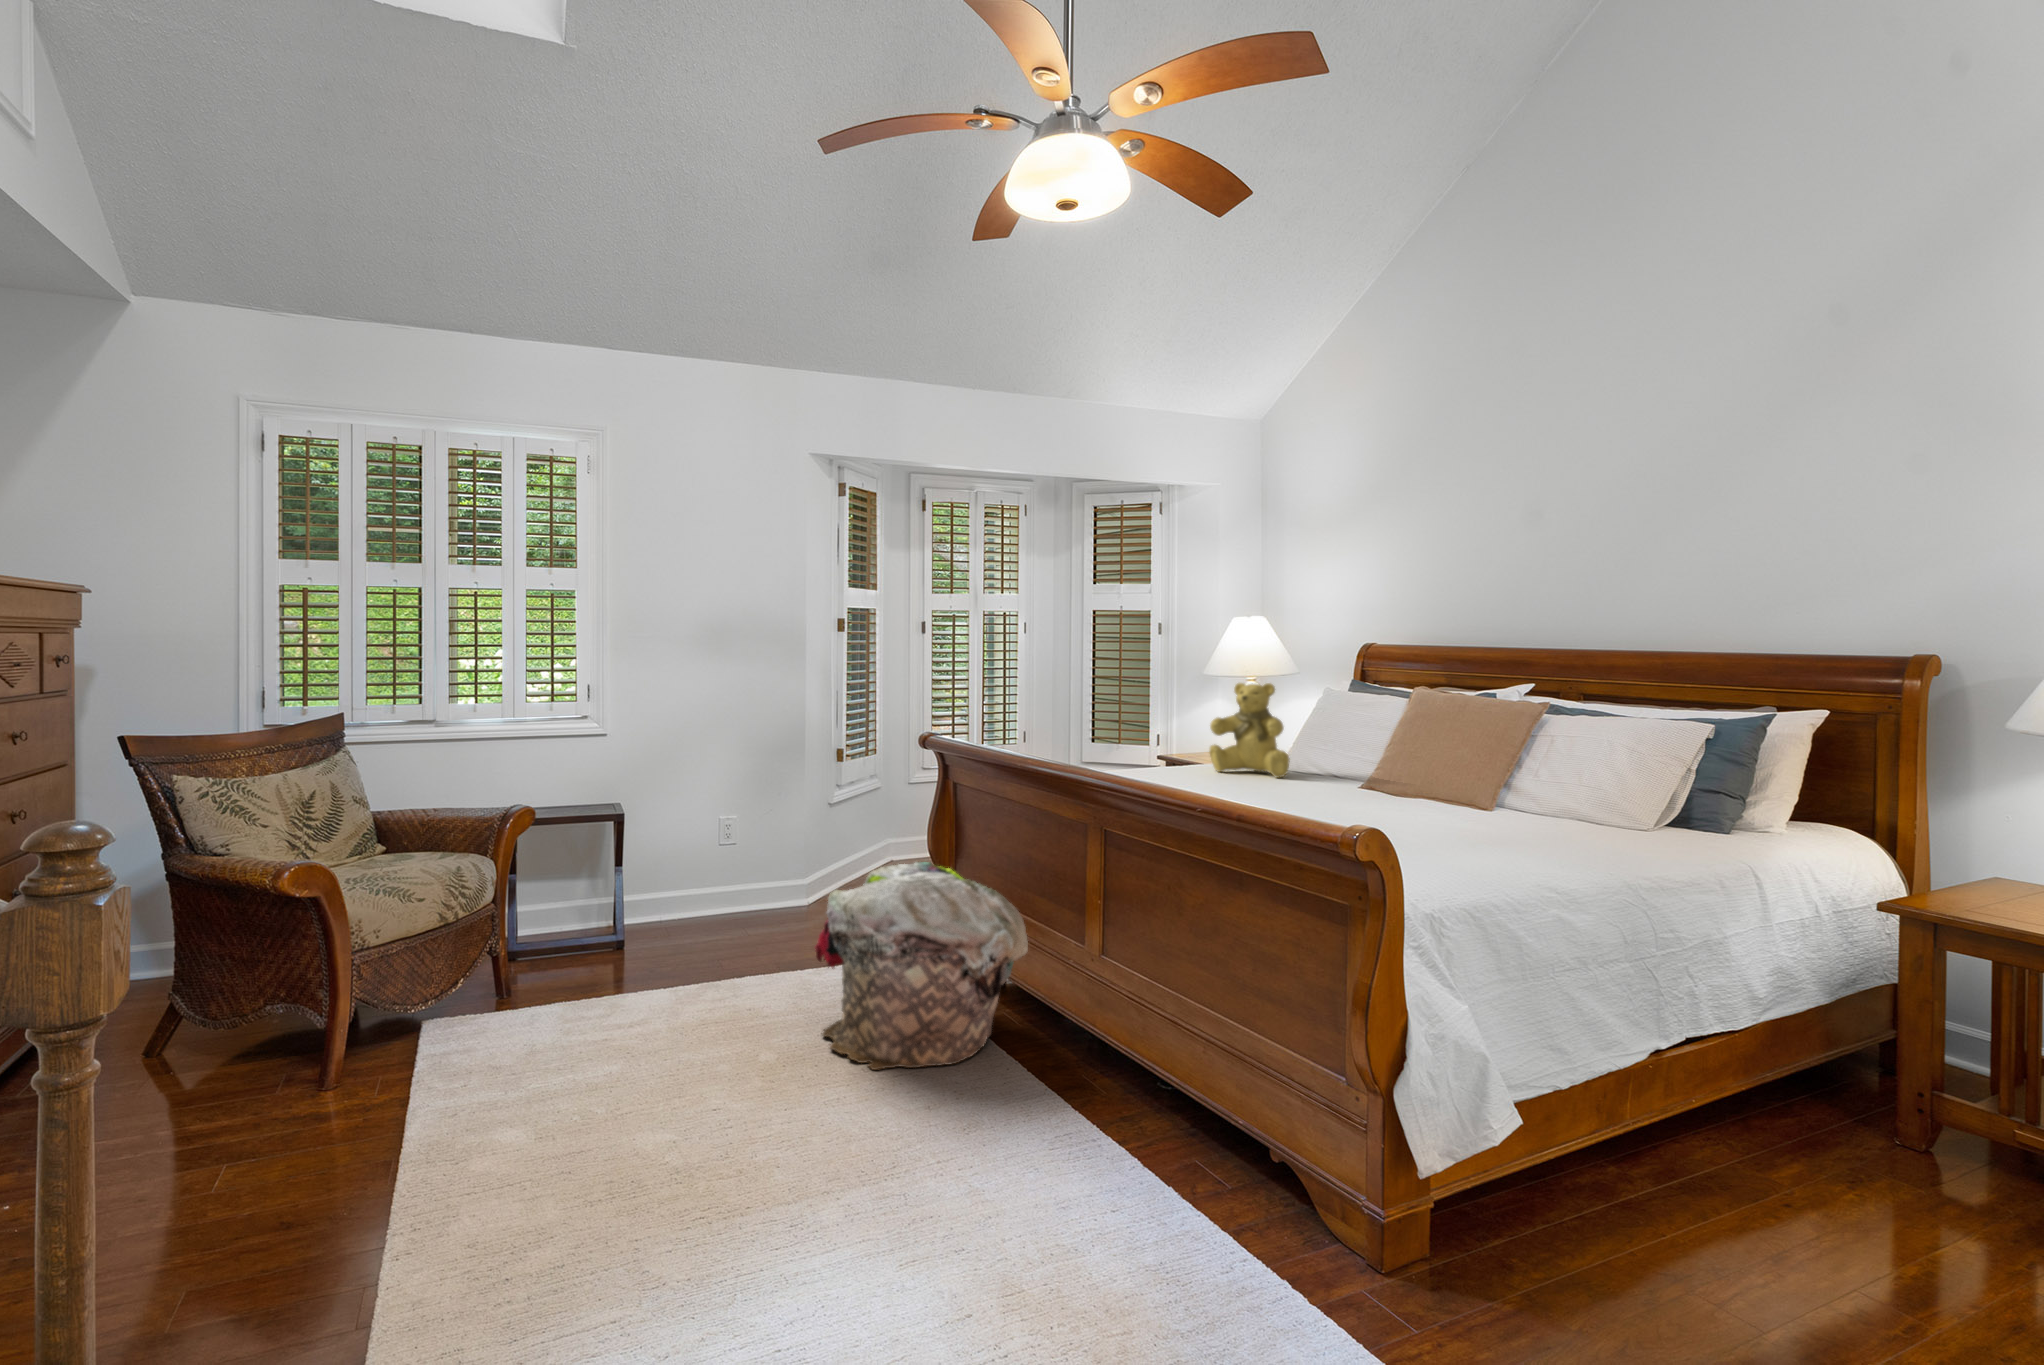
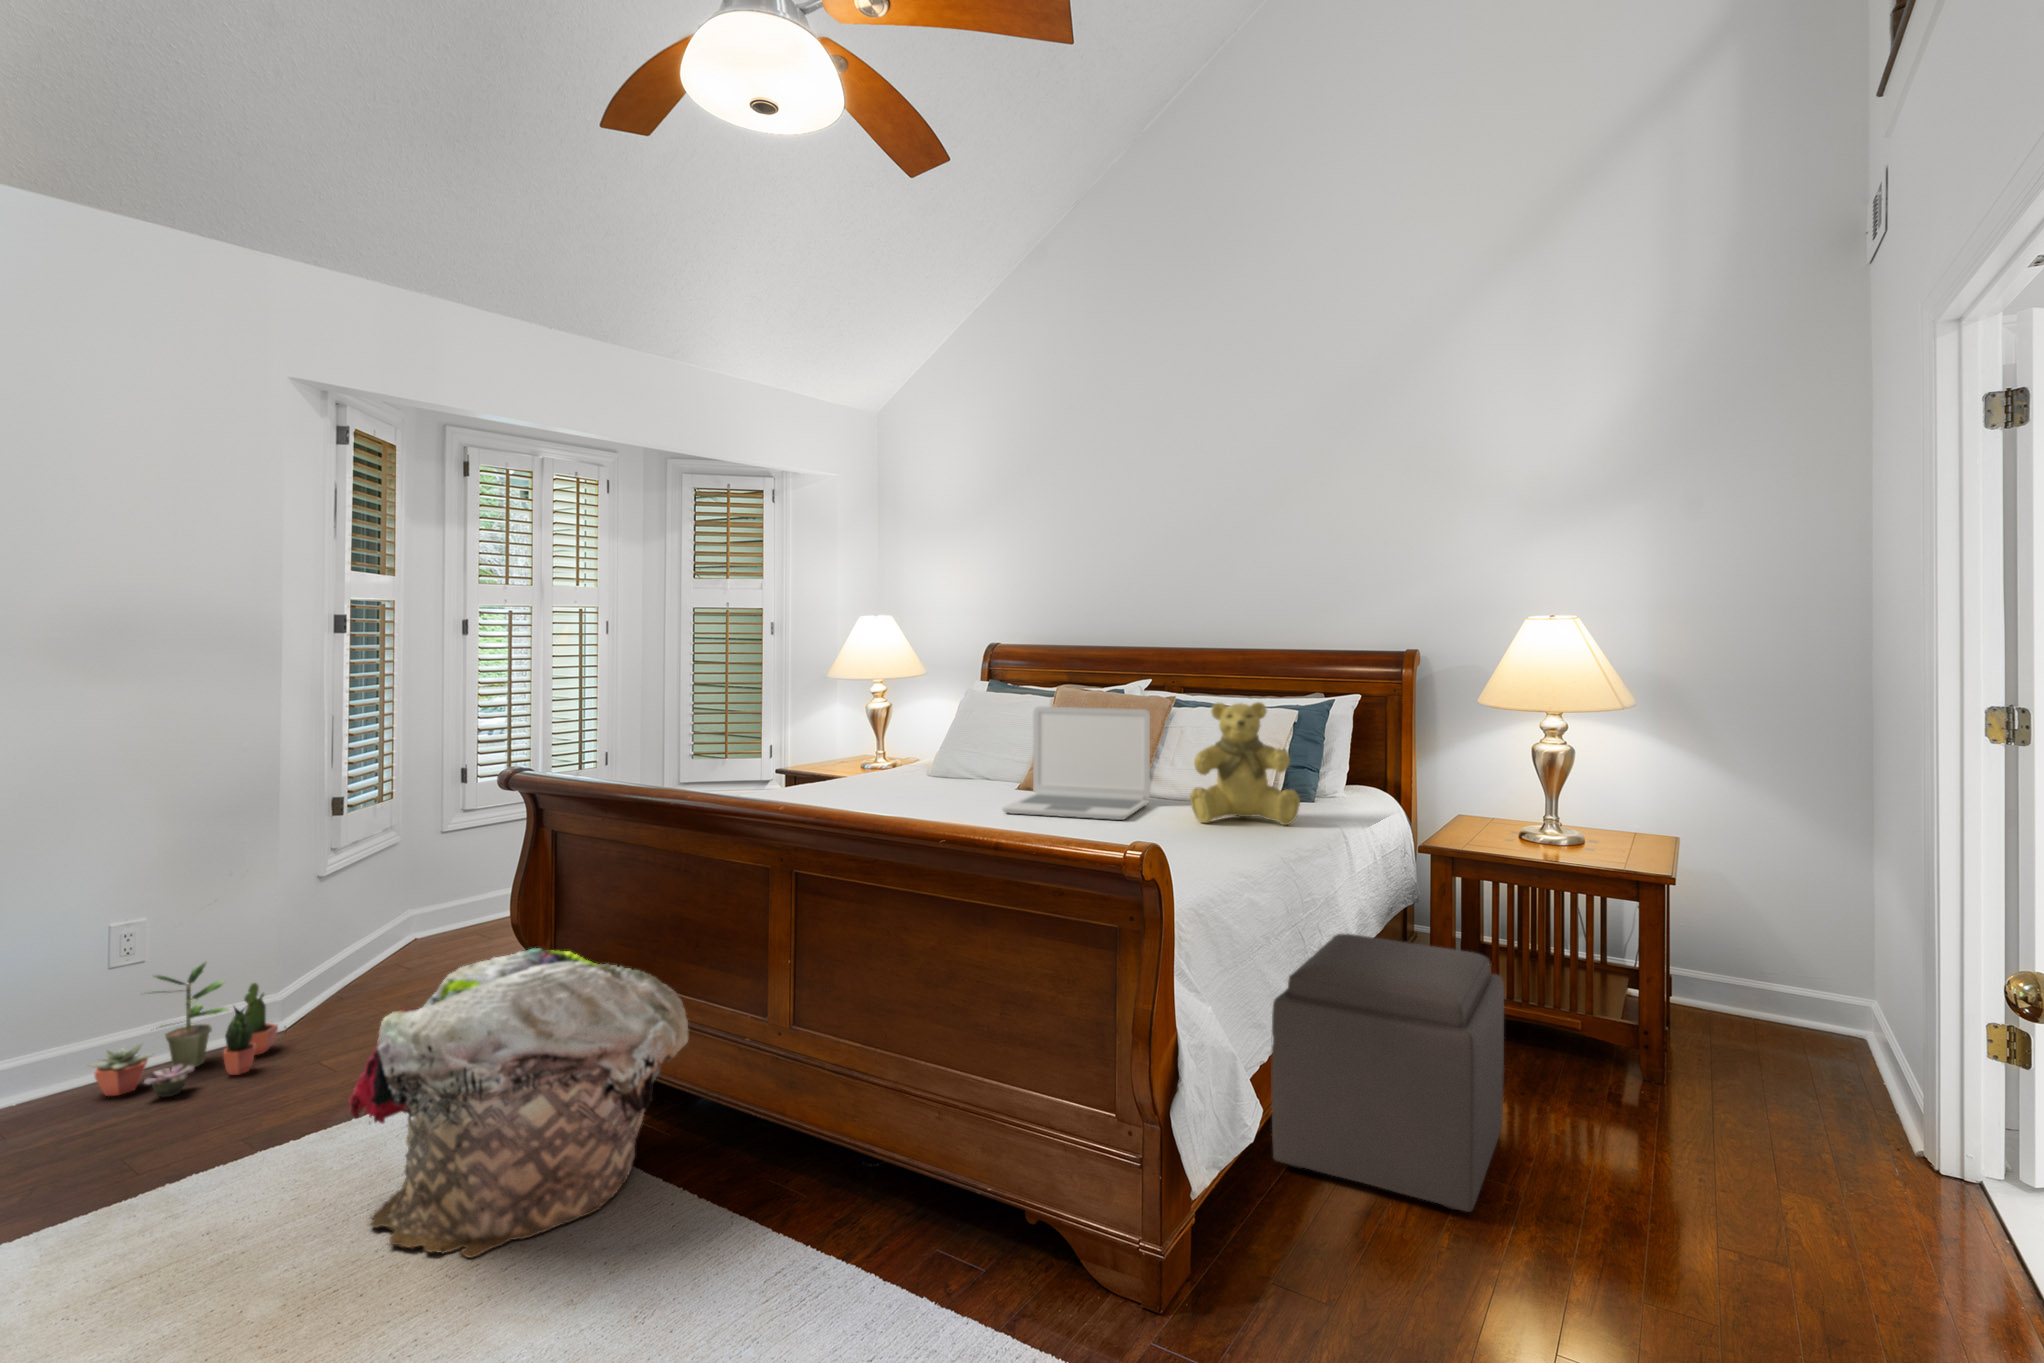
teddy bear: present [1209,683,1290,778] -> present [1190,702,1300,825]
laptop: none [1328,704,1498,822] -> present [1002,706,1150,820]
potted plant: none [698,849,796,935] -> present [90,963,278,1097]
ottoman: none [1572,970,1927,1305] -> present [1272,934,1504,1212]

